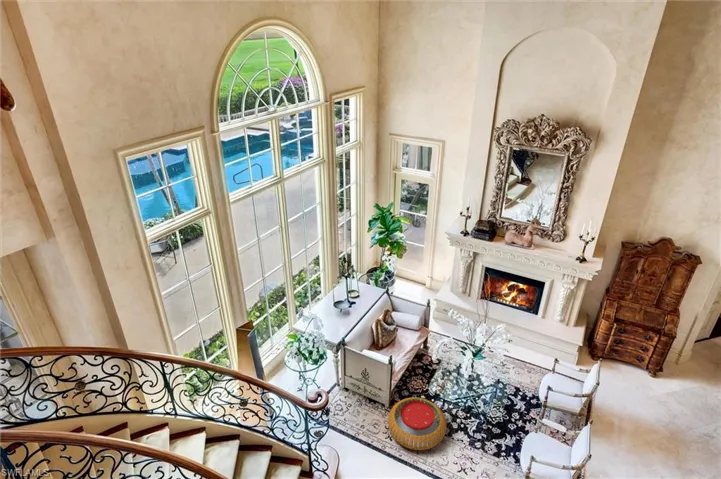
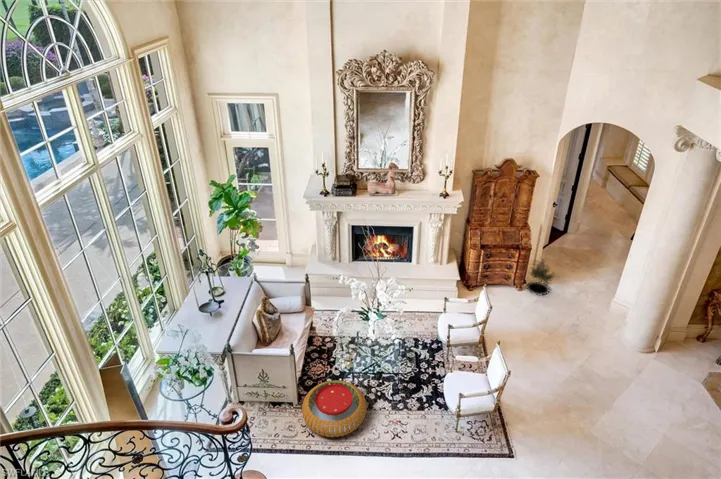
potted tree: none [662,348,701,390] -> present [527,259,554,295]

